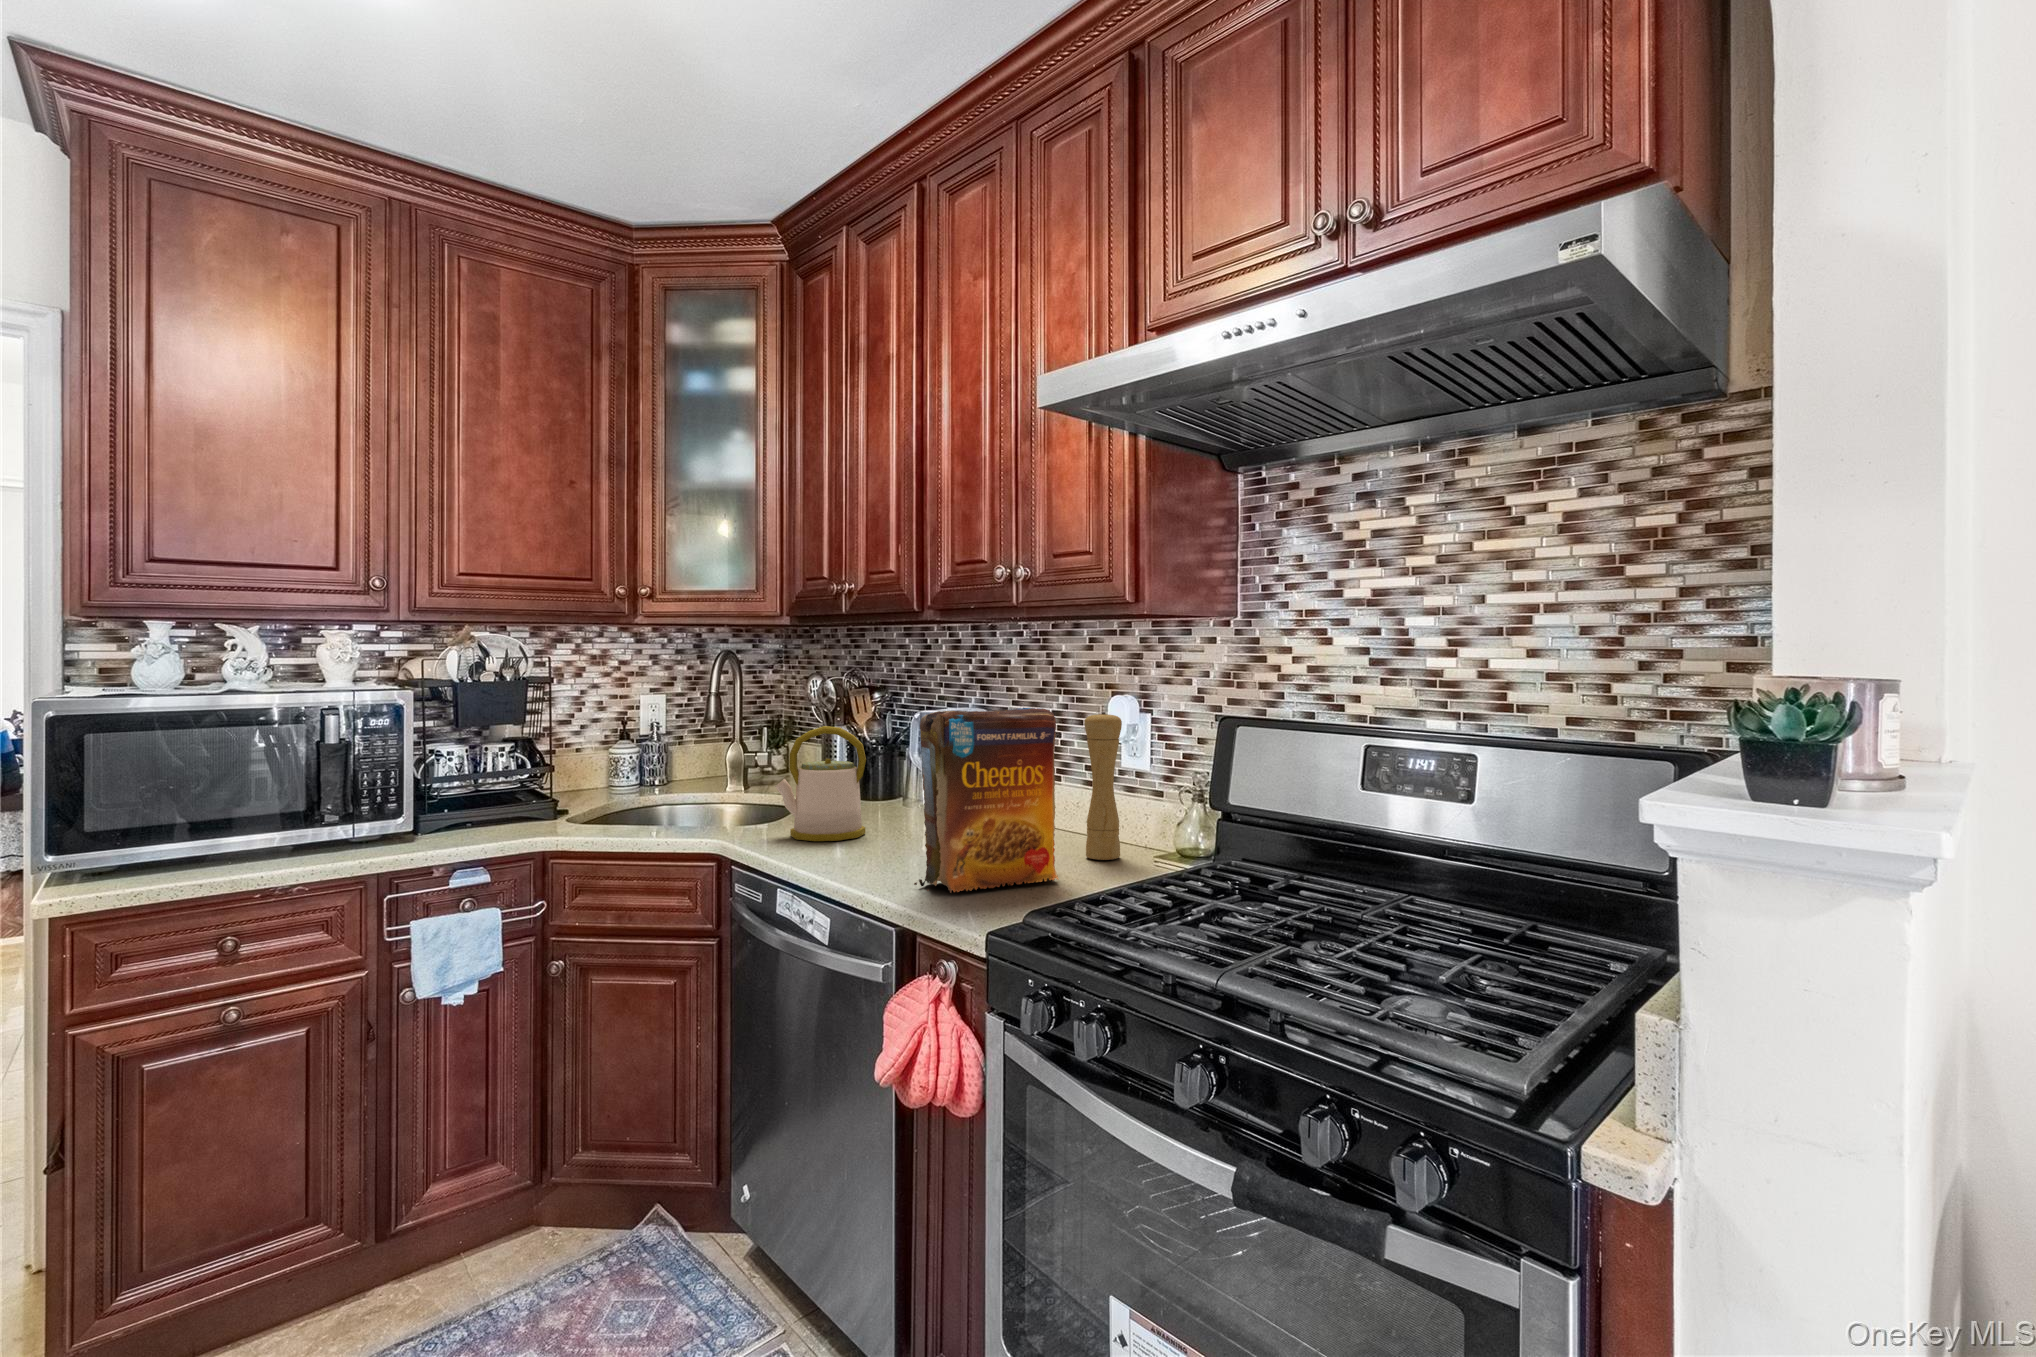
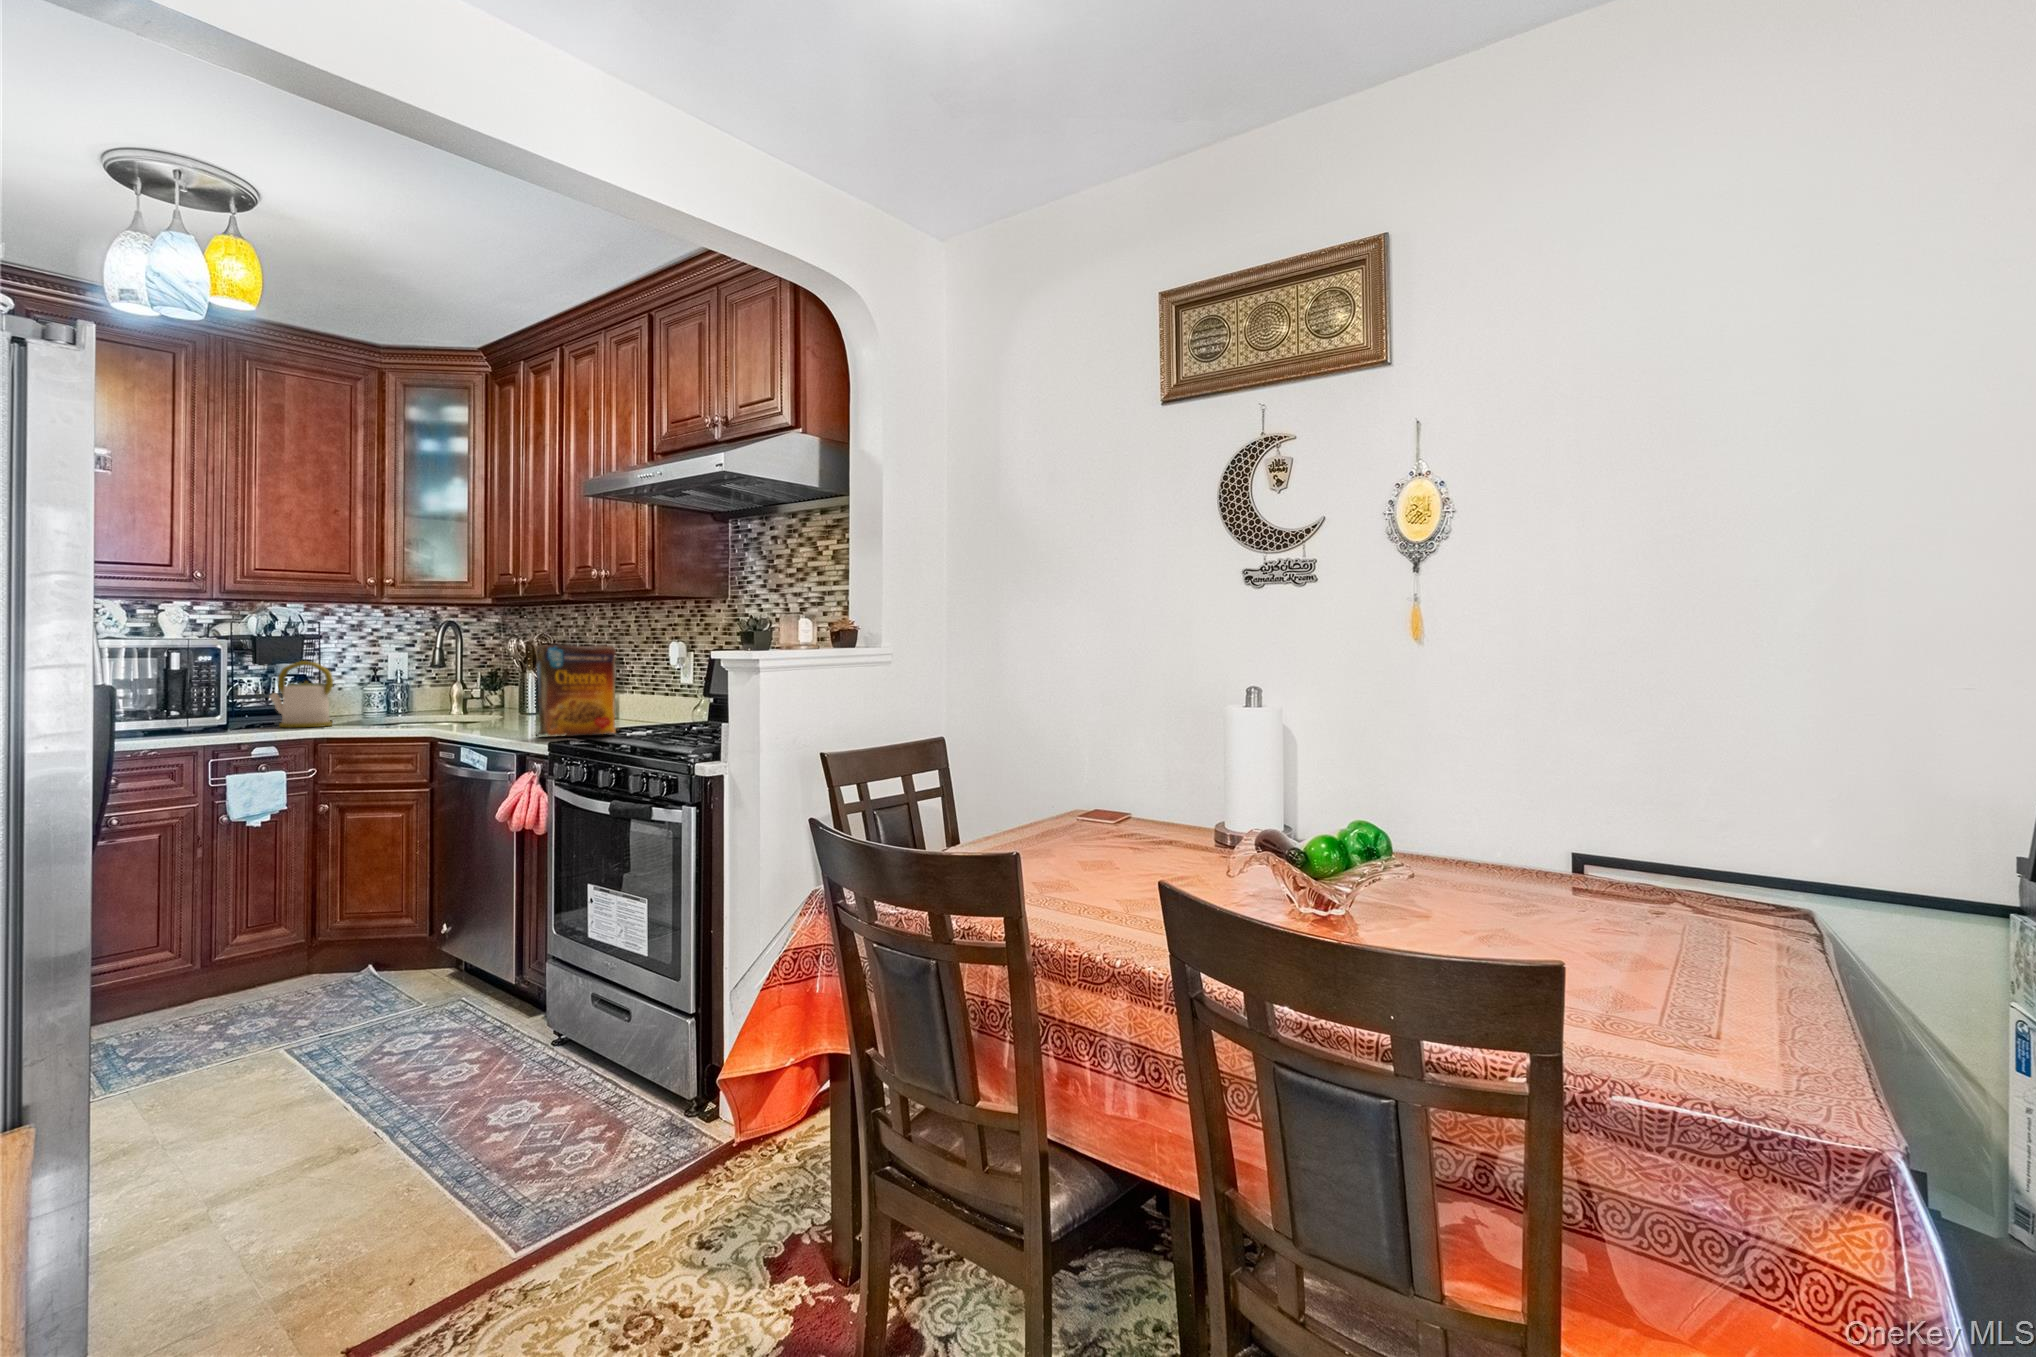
pepper mill: present [1085,712,1122,860] -> none [647,651,669,731]
kettle: present [775,726,866,841] -> present [270,661,333,727]

